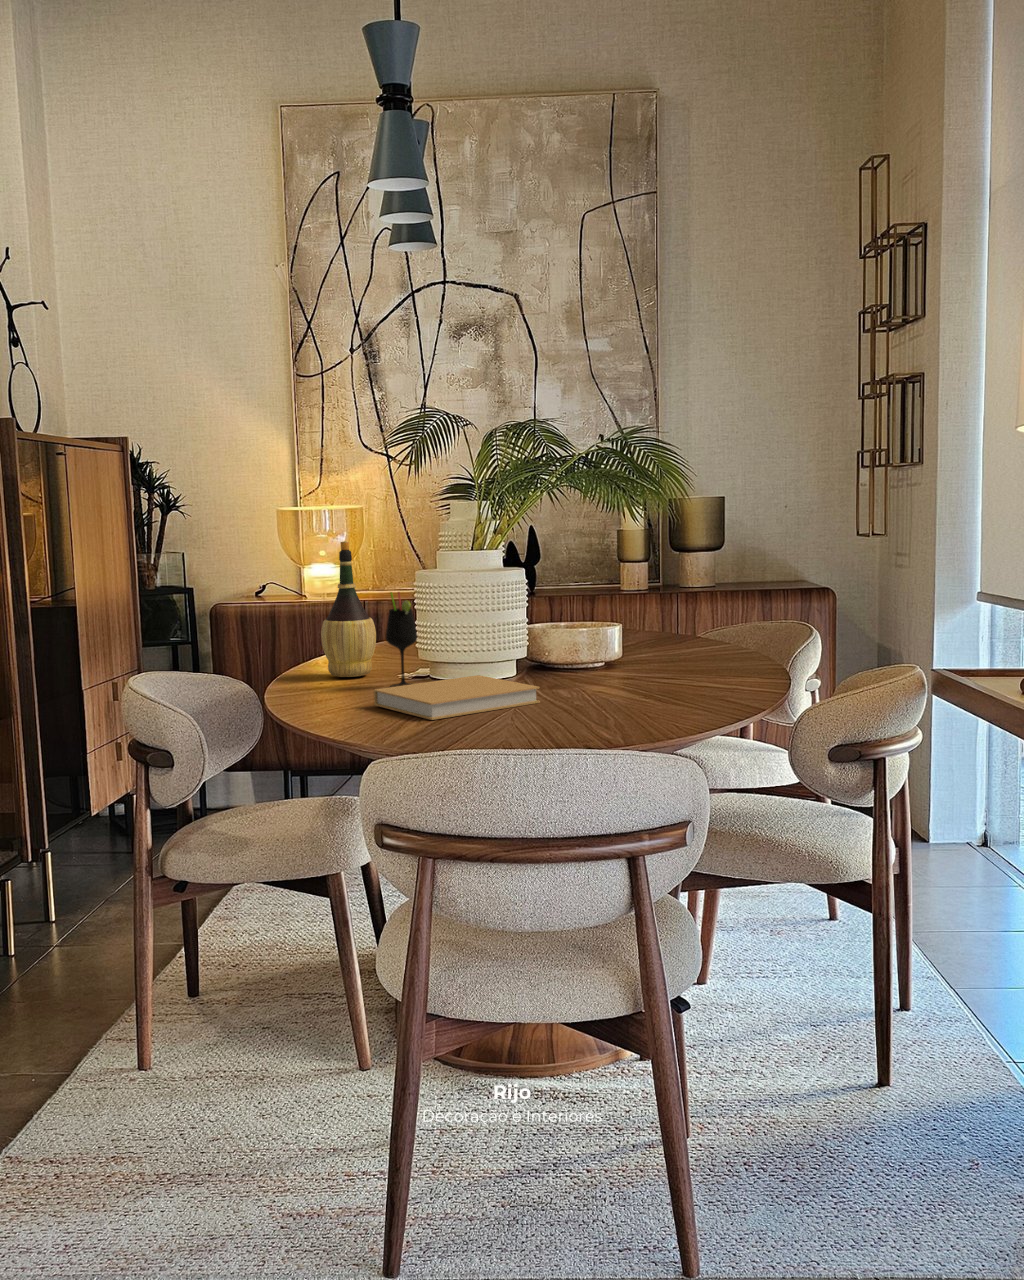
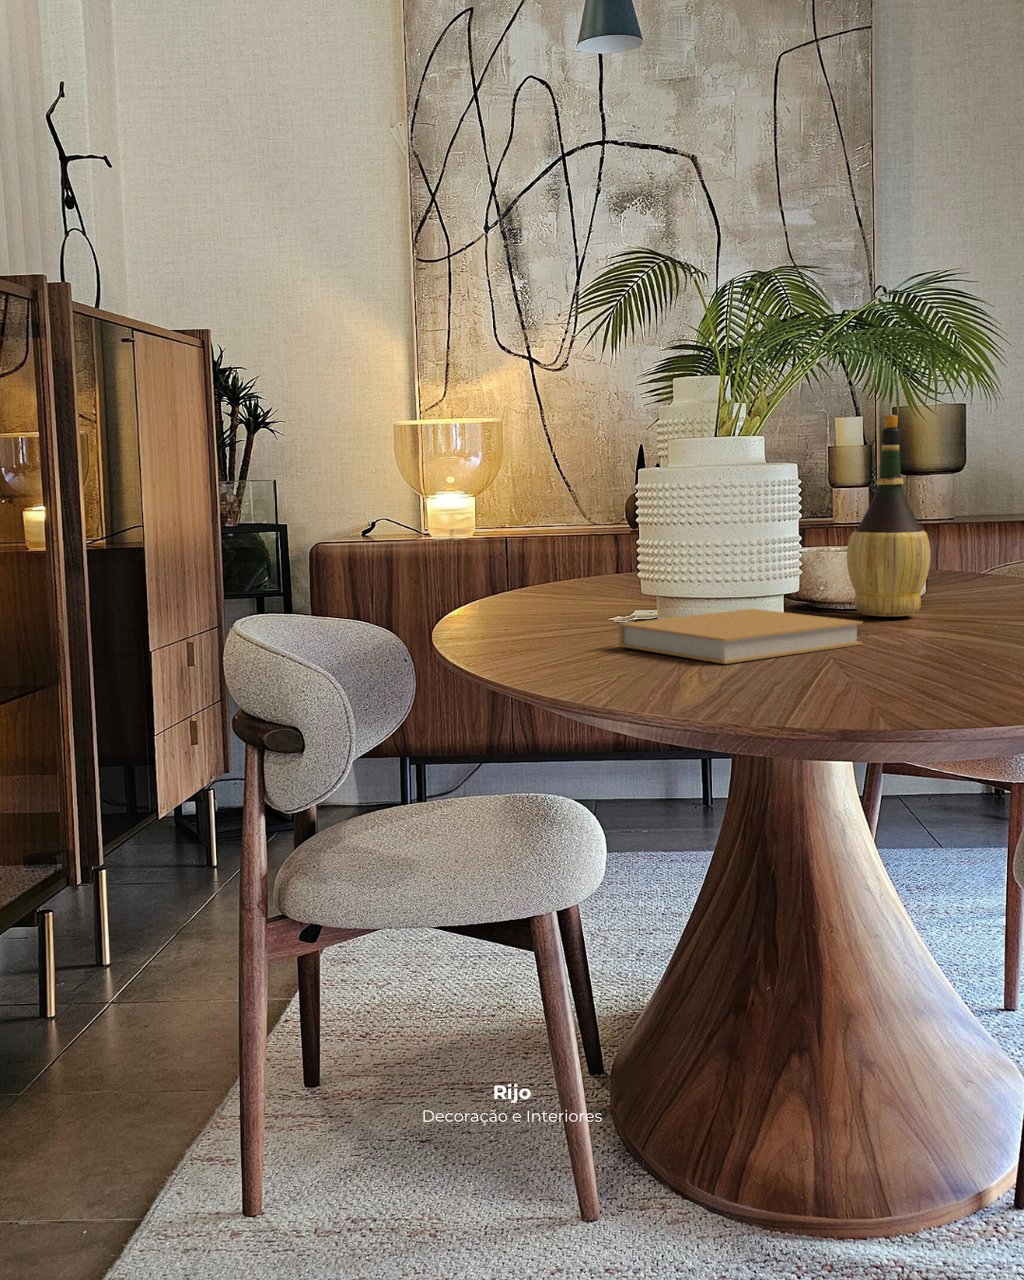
wine bottle: present [321,541,376,677] -> present [847,415,930,617]
wine glass: present [386,592,417,687] -> none [614,491,658,627]

